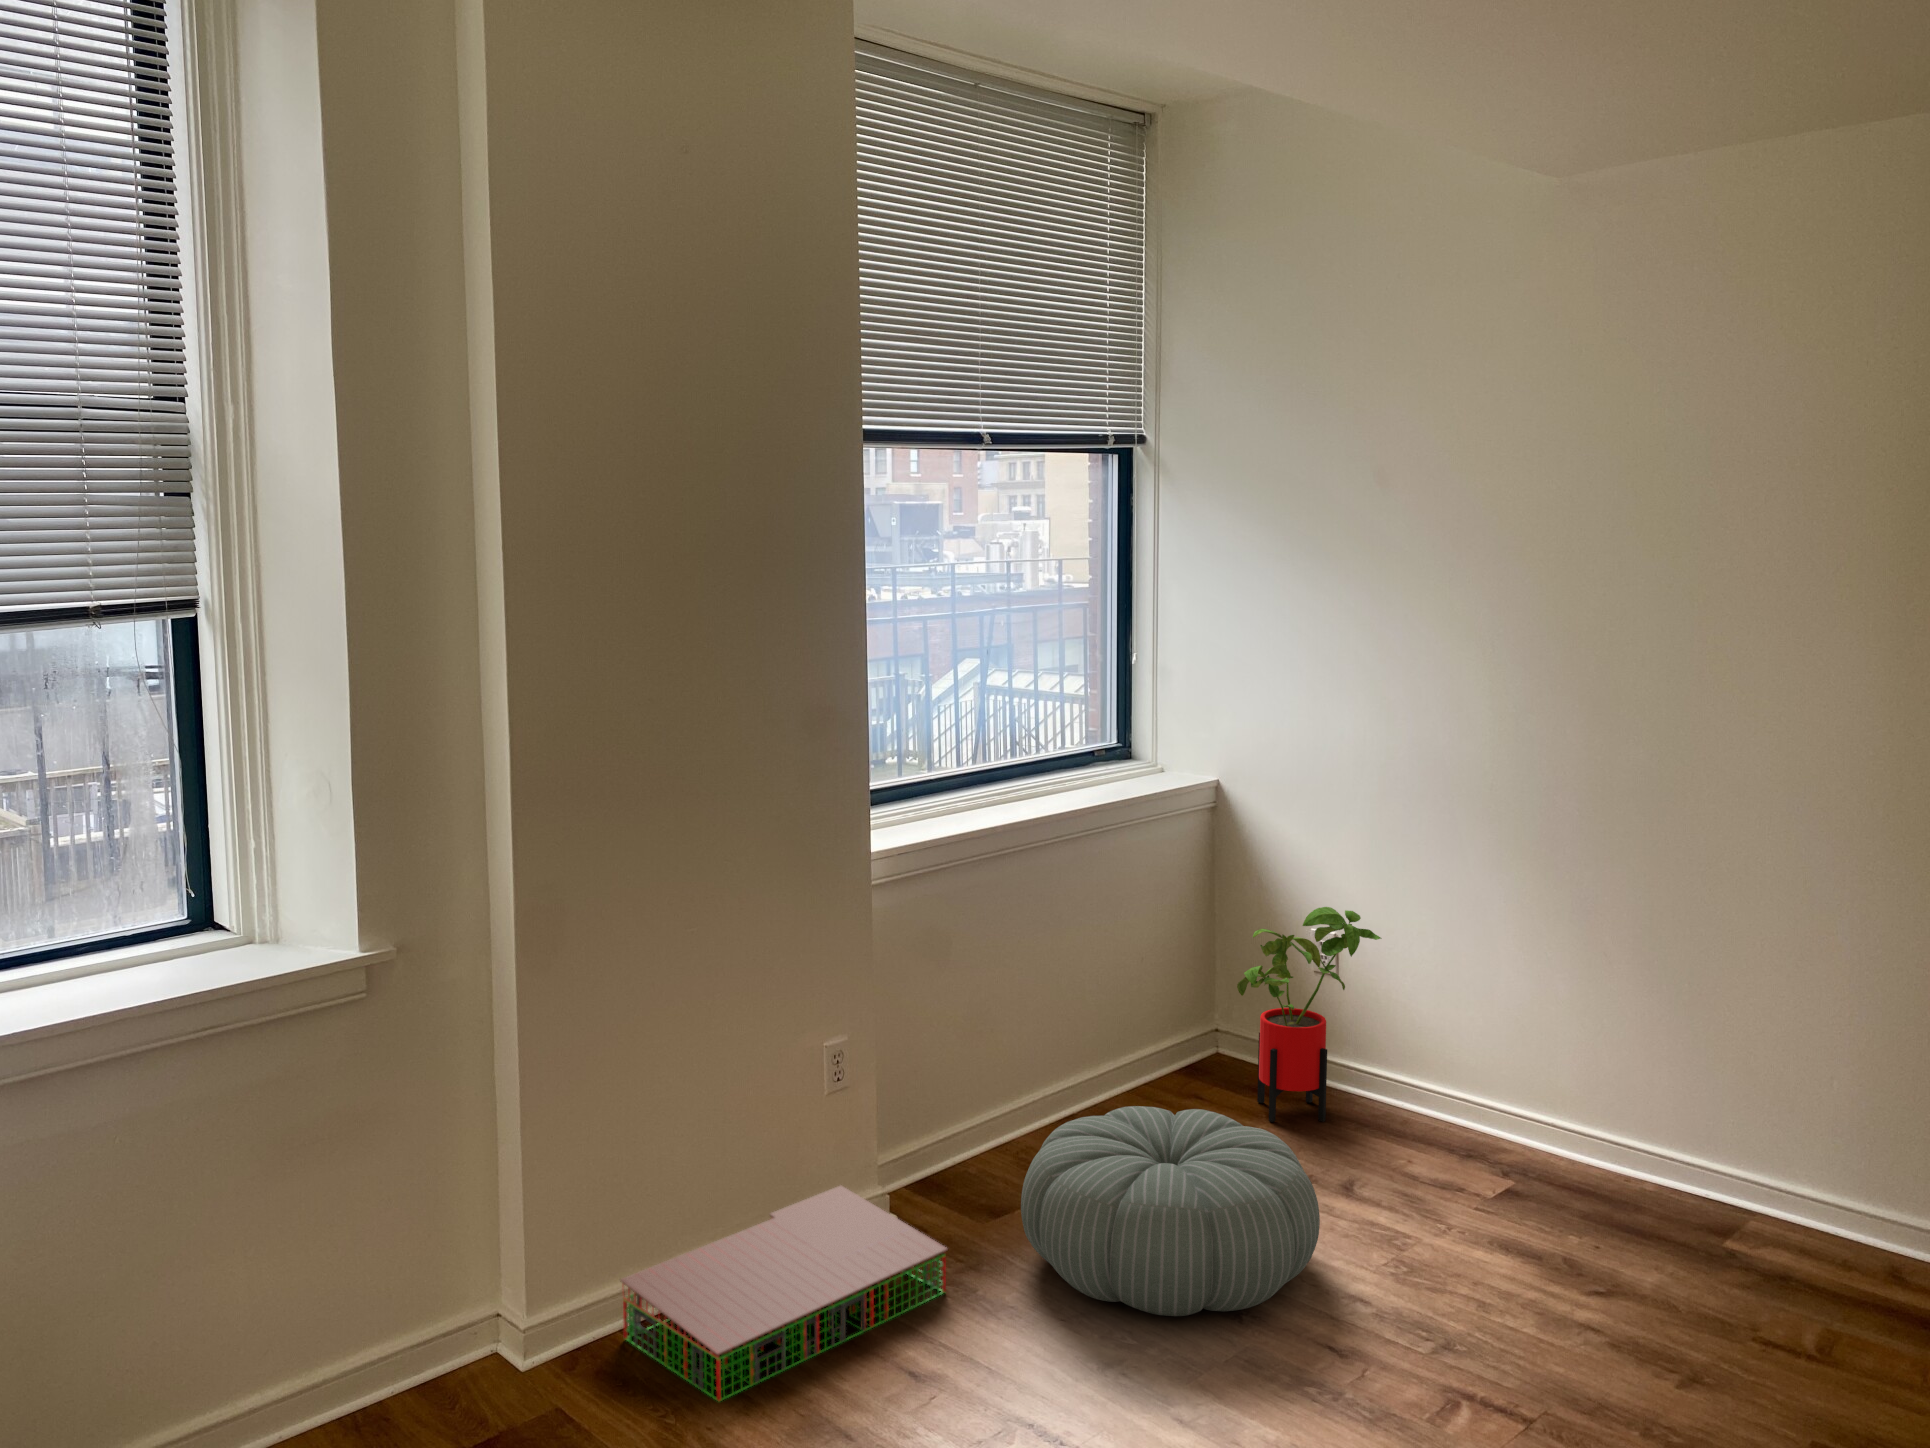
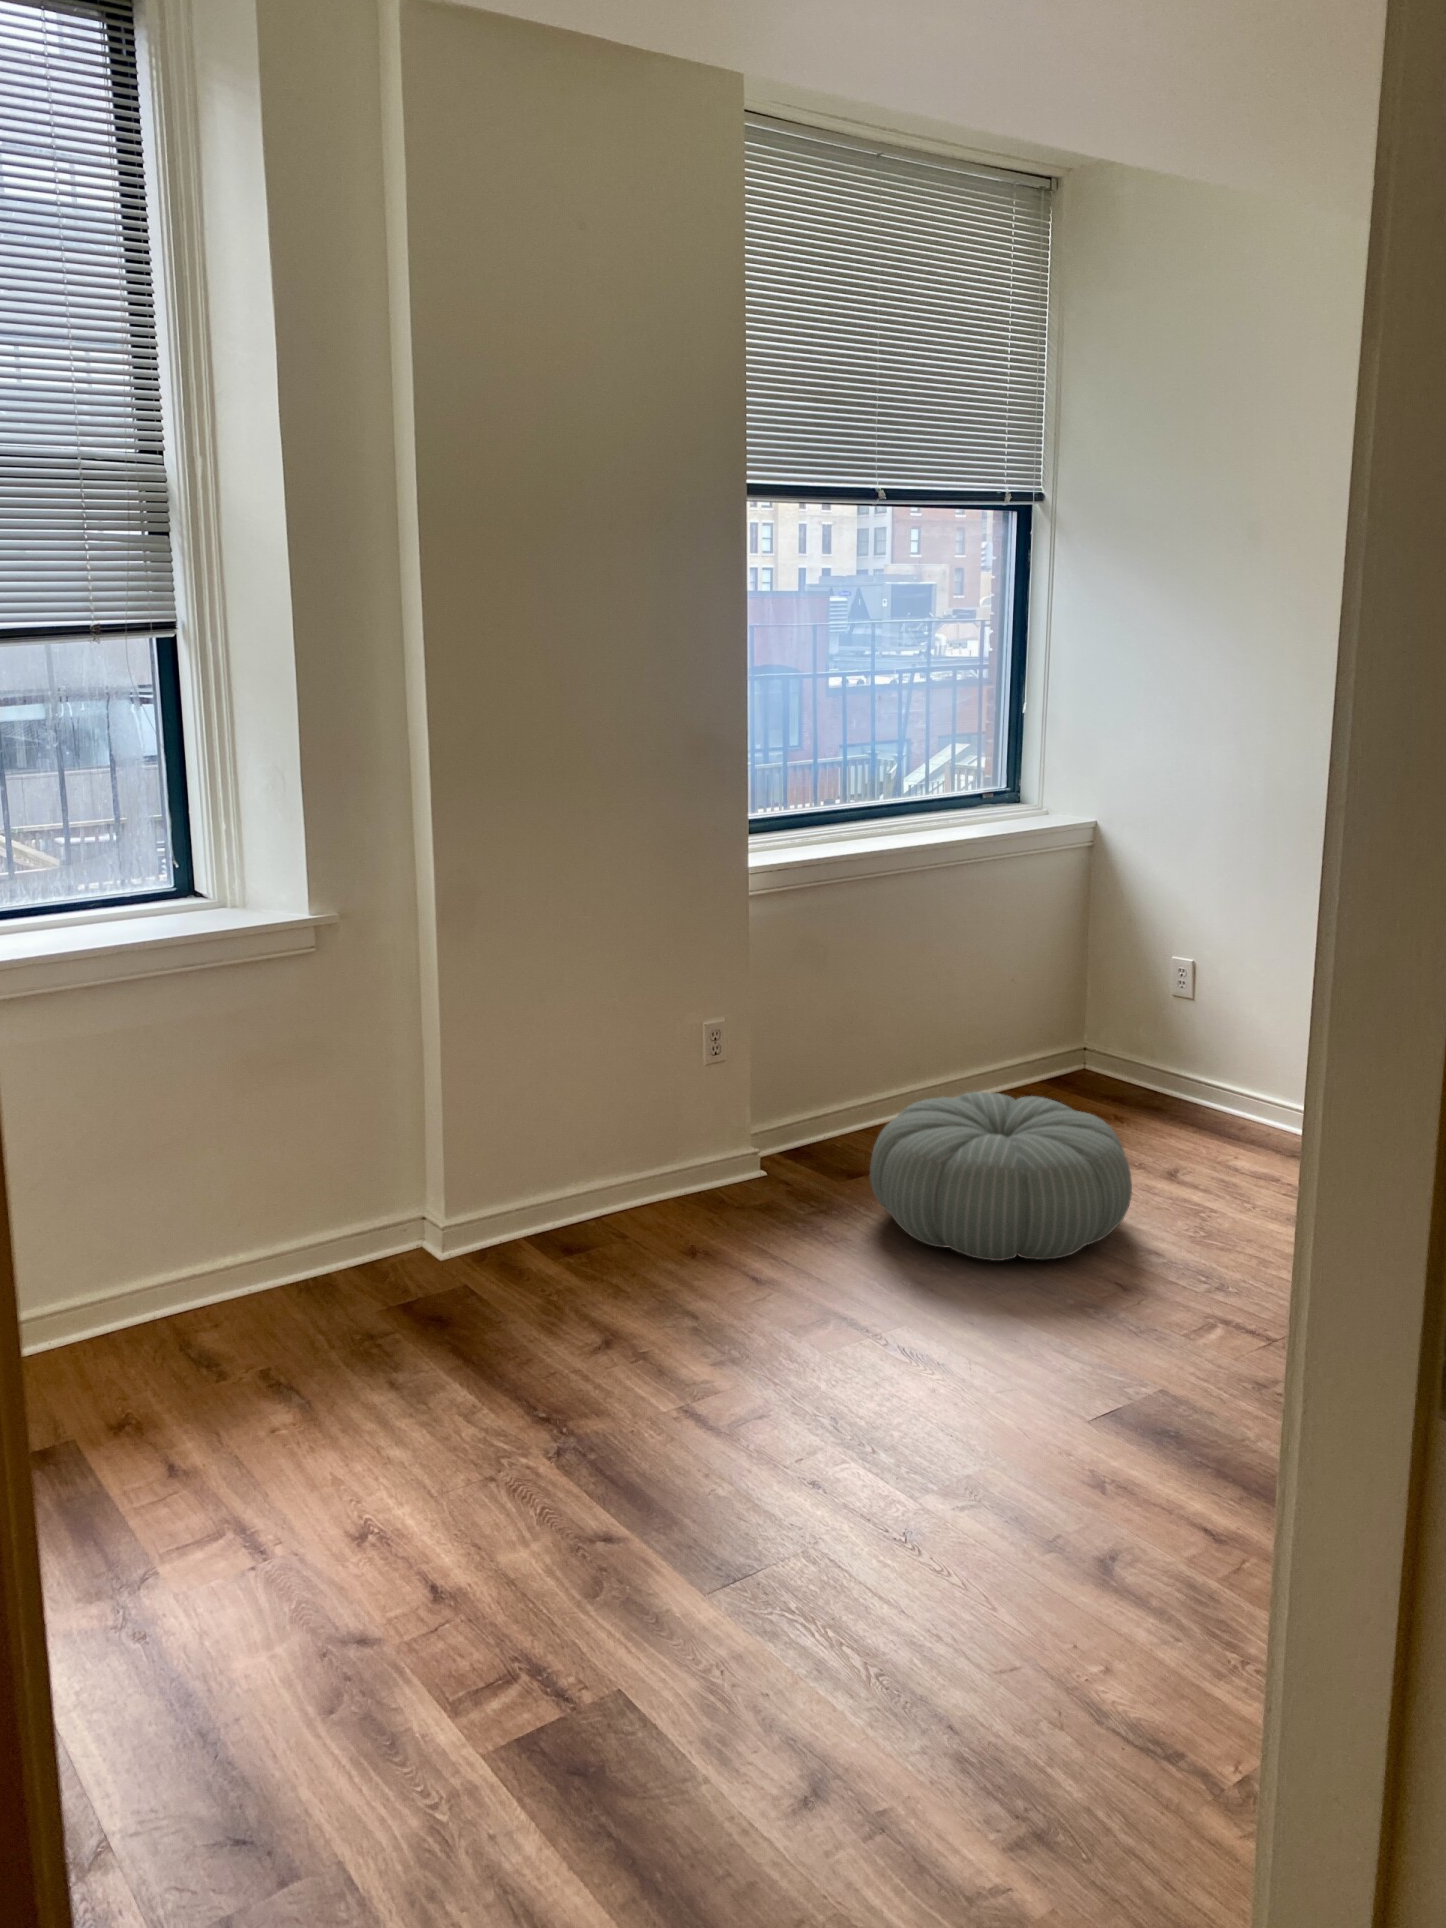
house plant: present [1237,907,1381,1122] -> none [1097,930,1232,1125]
storage bin: present [621,1186,948,1401] -> none [522,1145,802,1298]

